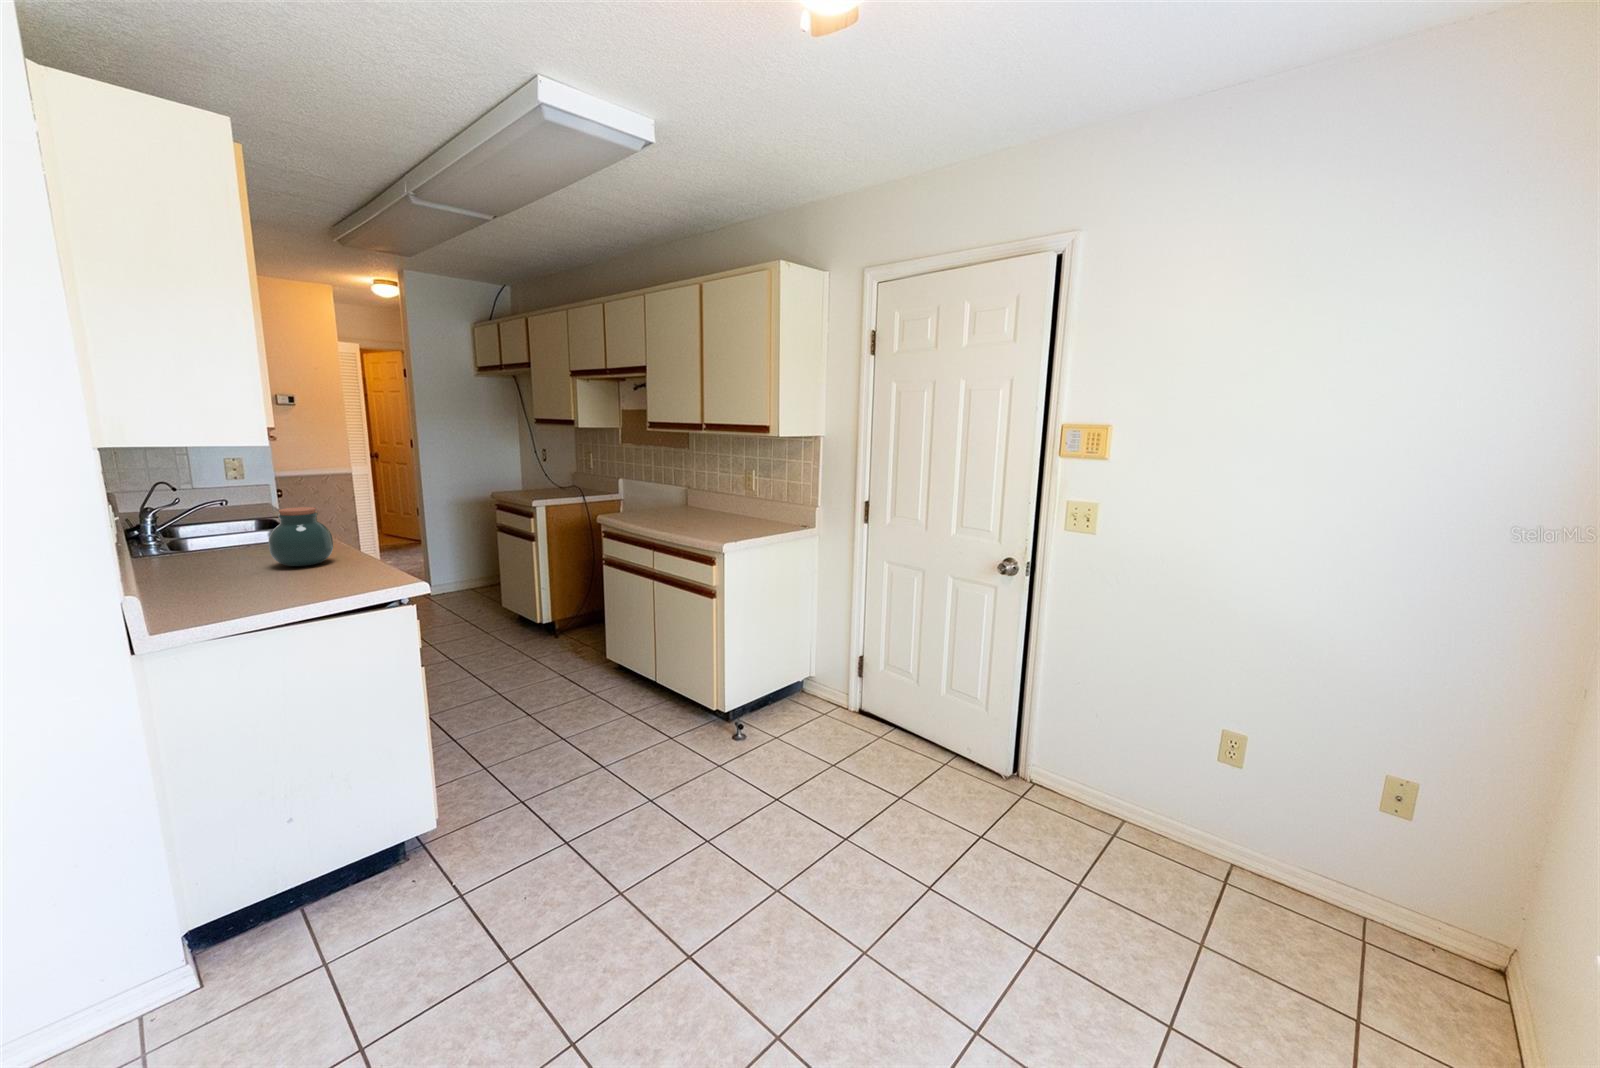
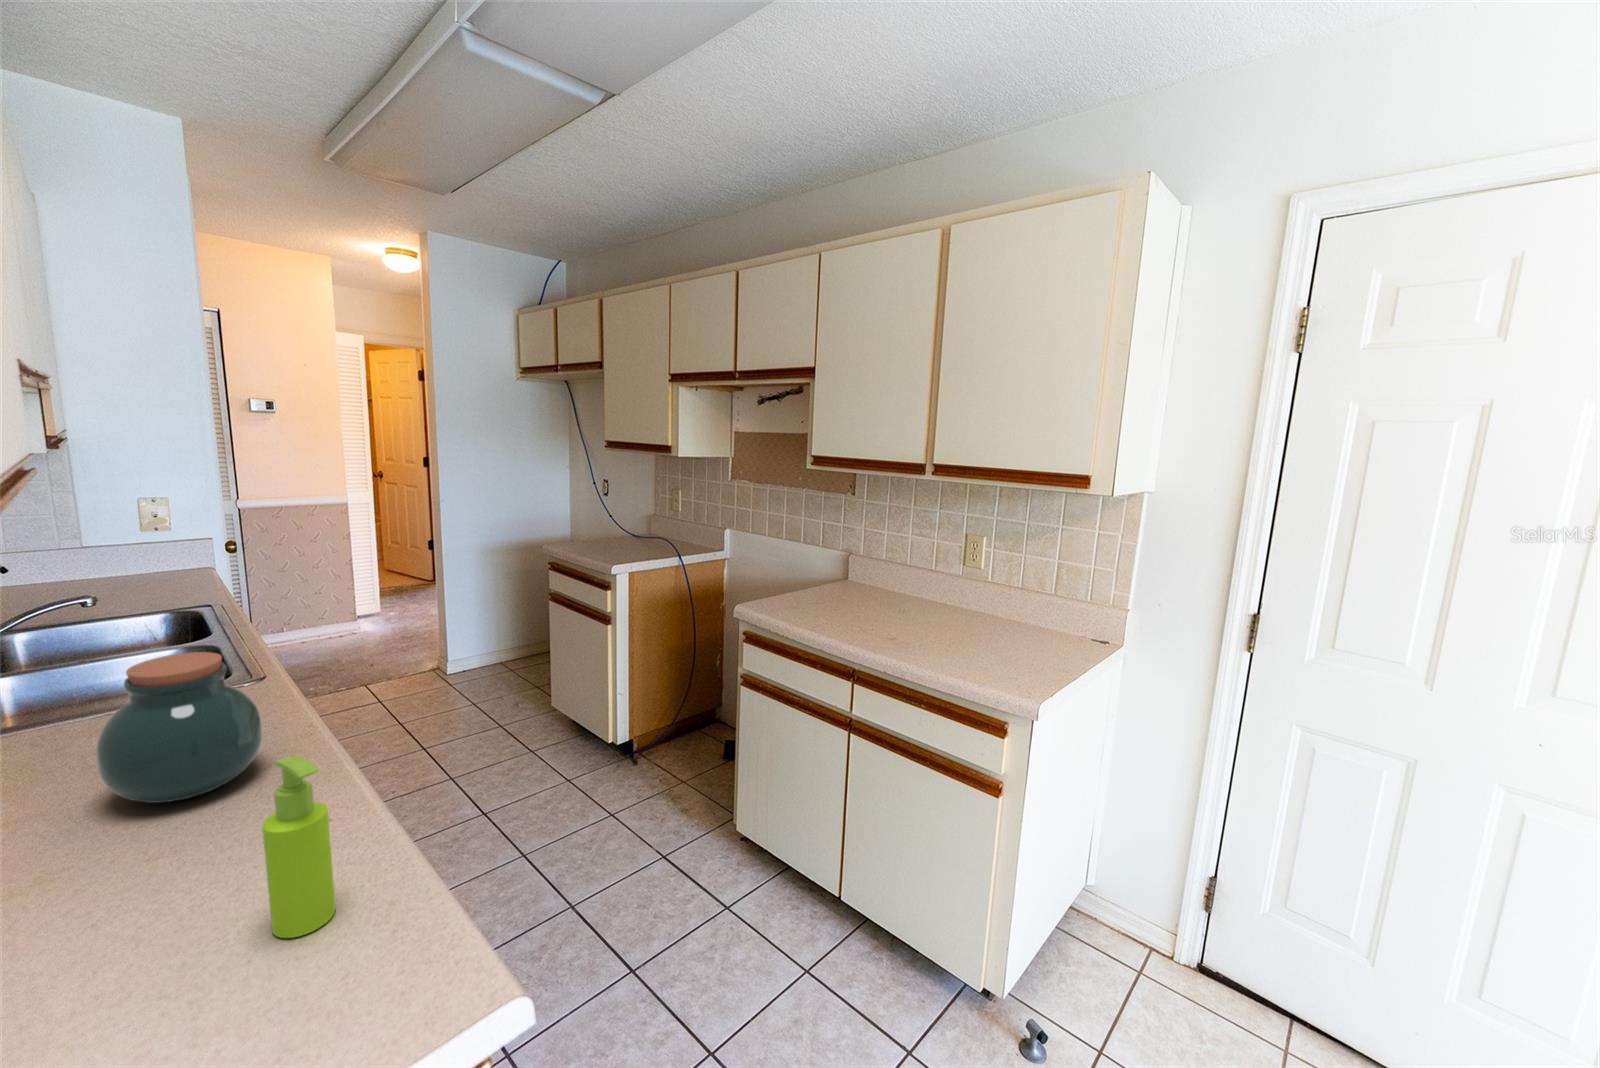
soap dispenser: none [346,522,372,586] -> present [262,755,335,938]

